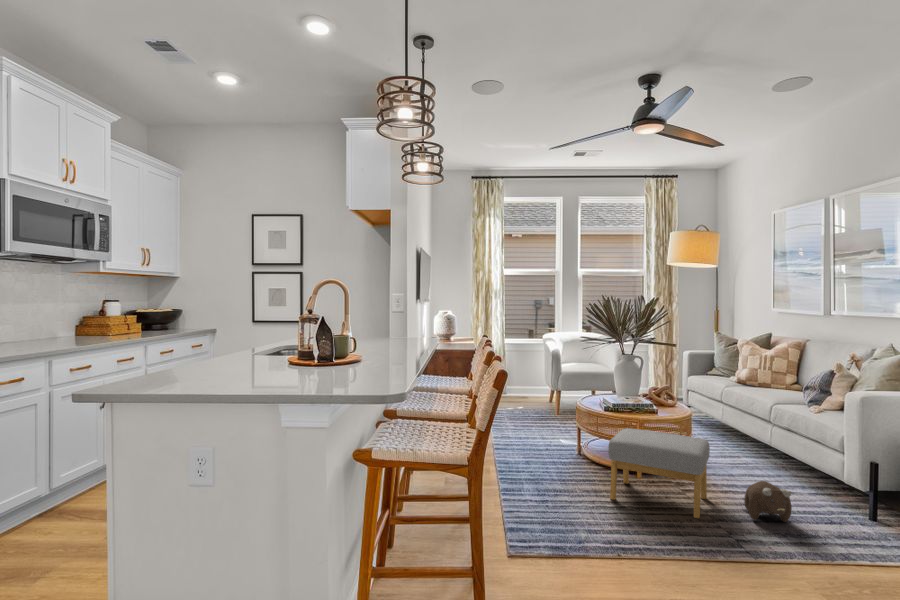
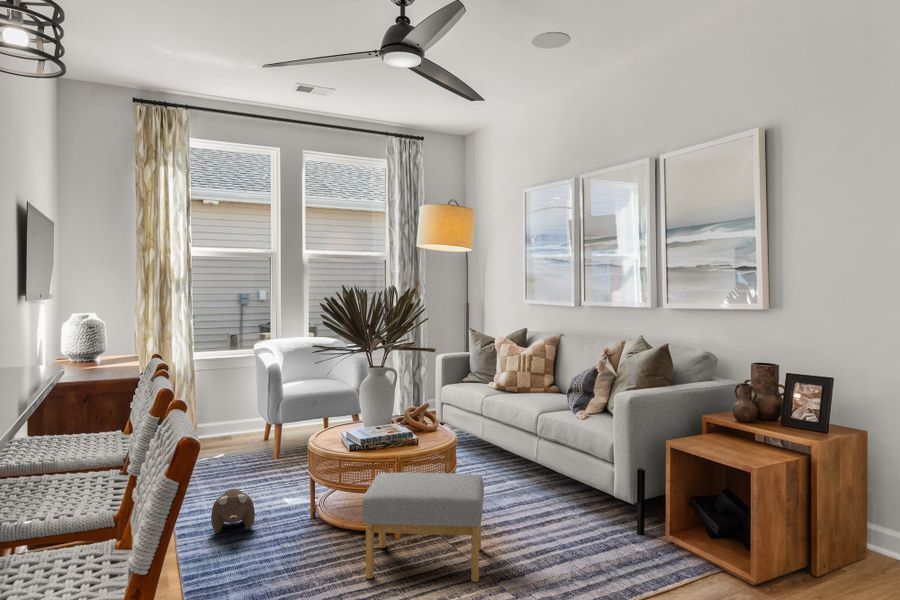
plush toy: present [744,481,792,522] -> present [211,489,255,532]

